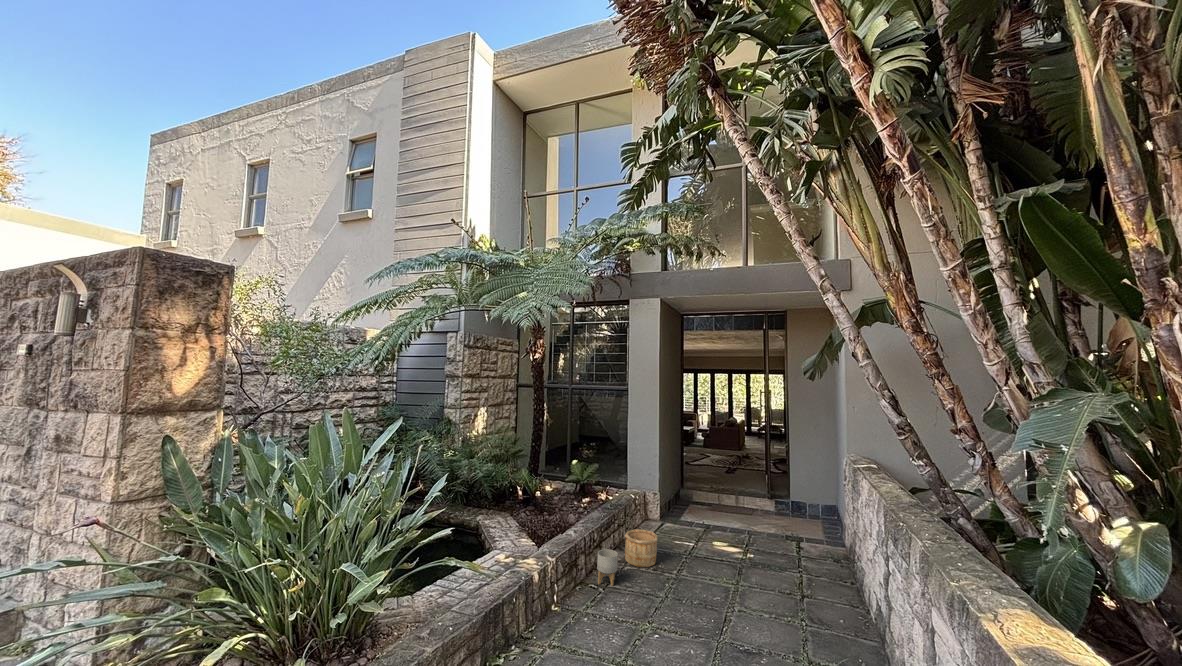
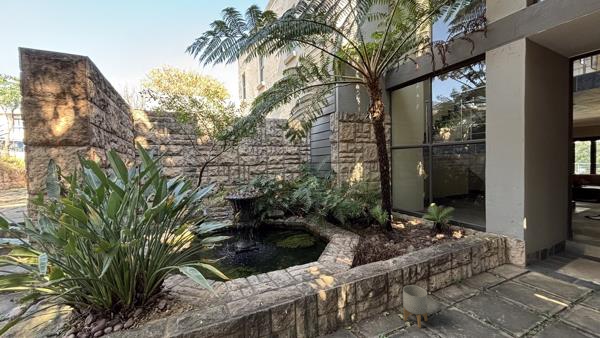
wooden bucket: present [625,529,658,567] -> none [453,271,501,319]

